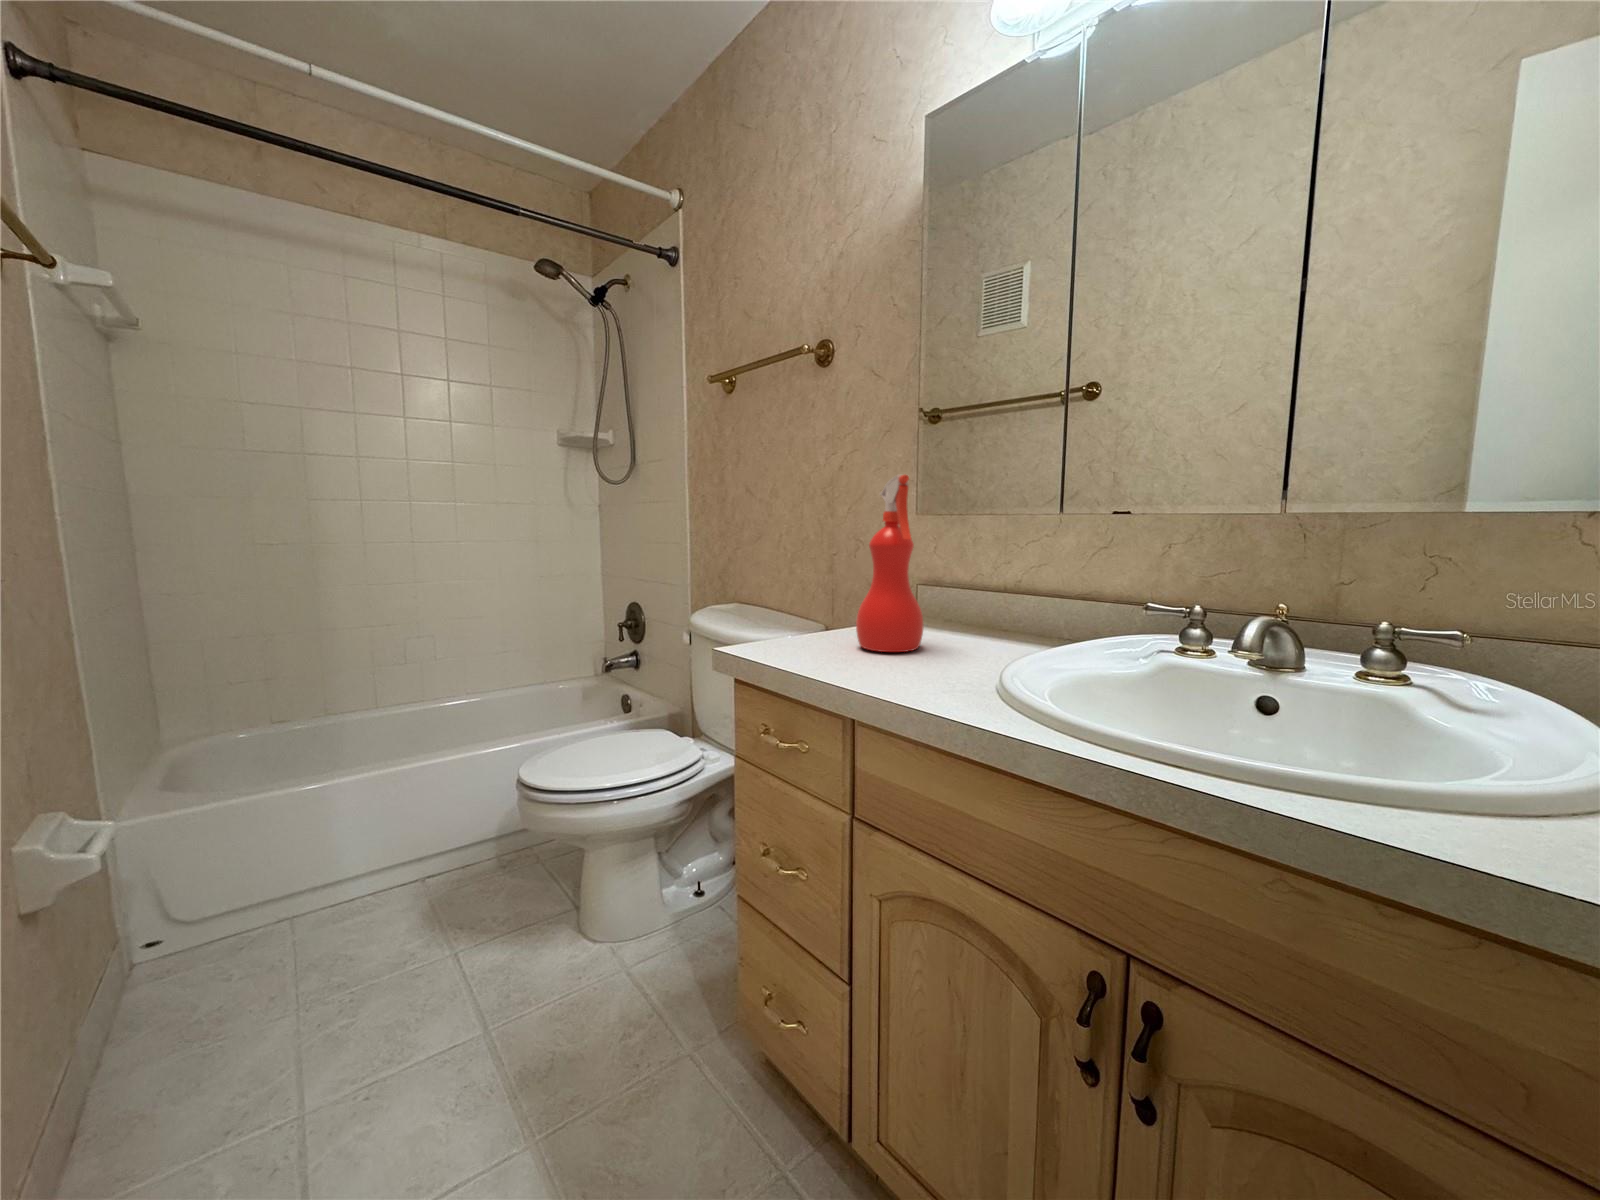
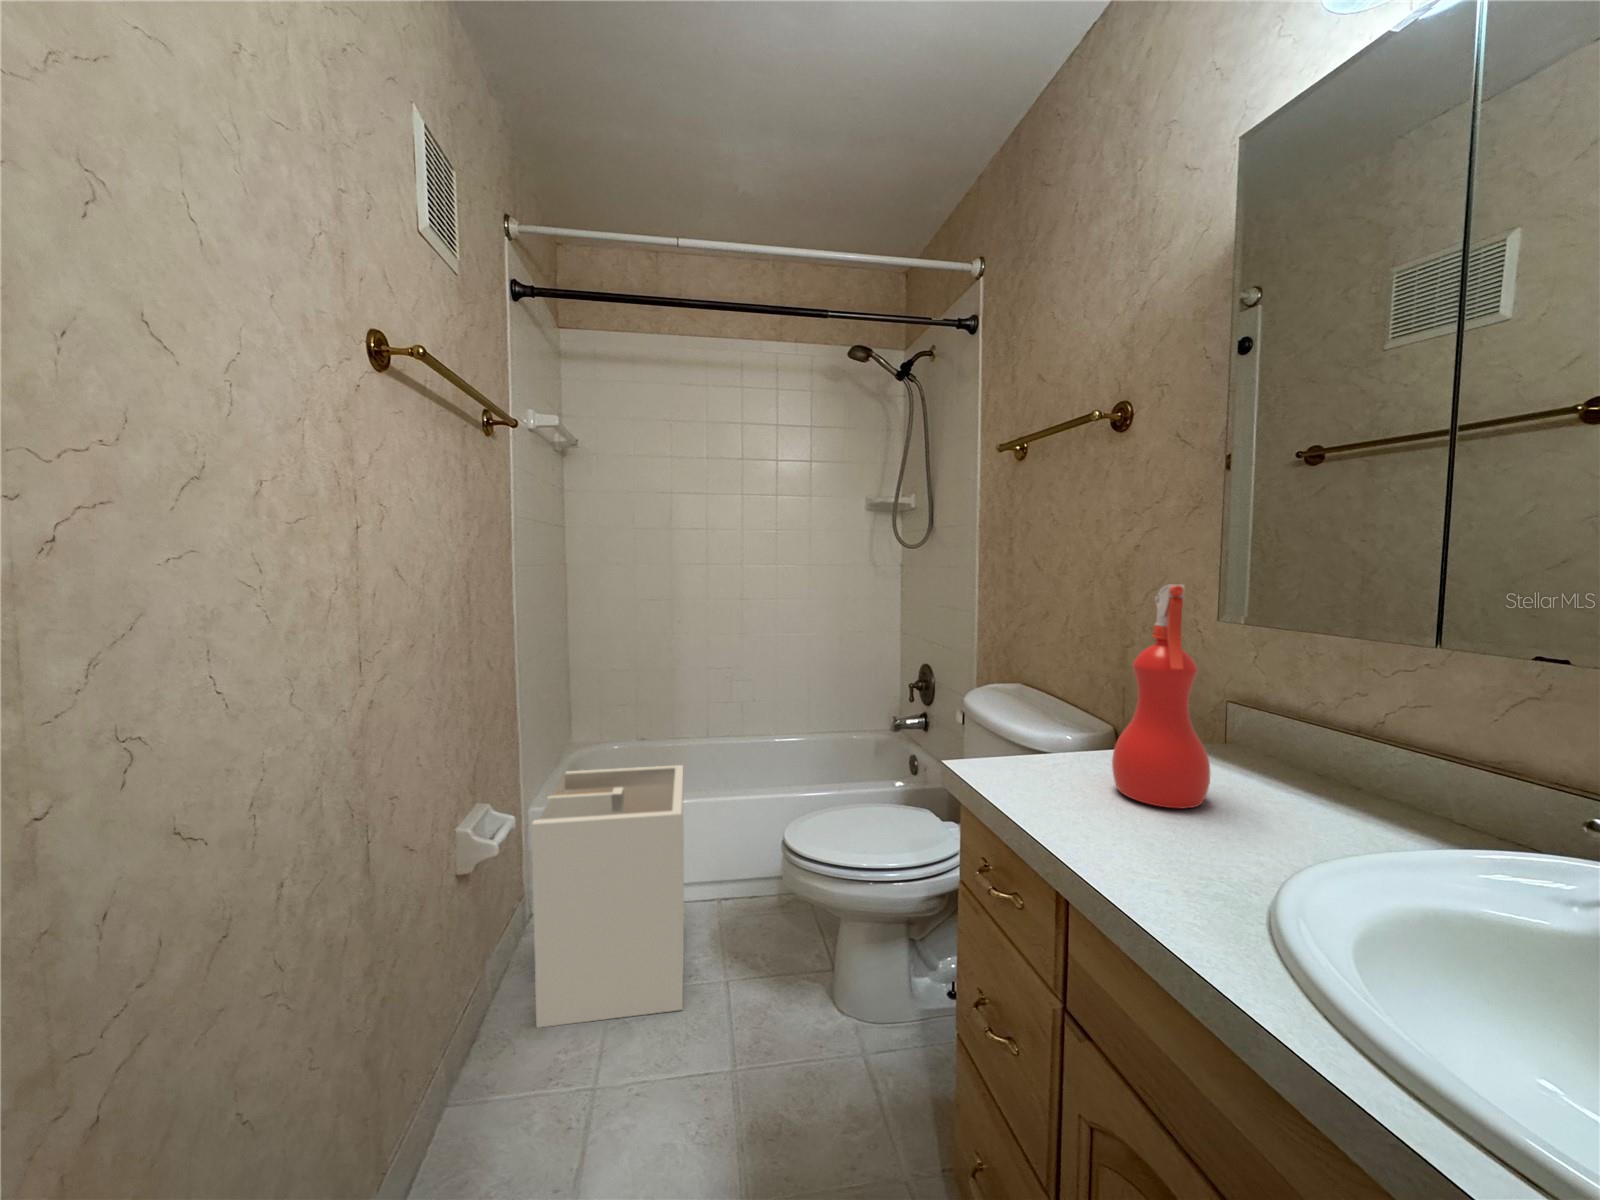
laundry hamper: none [136,735,403,1106] -> present [531,765,684,1028]

